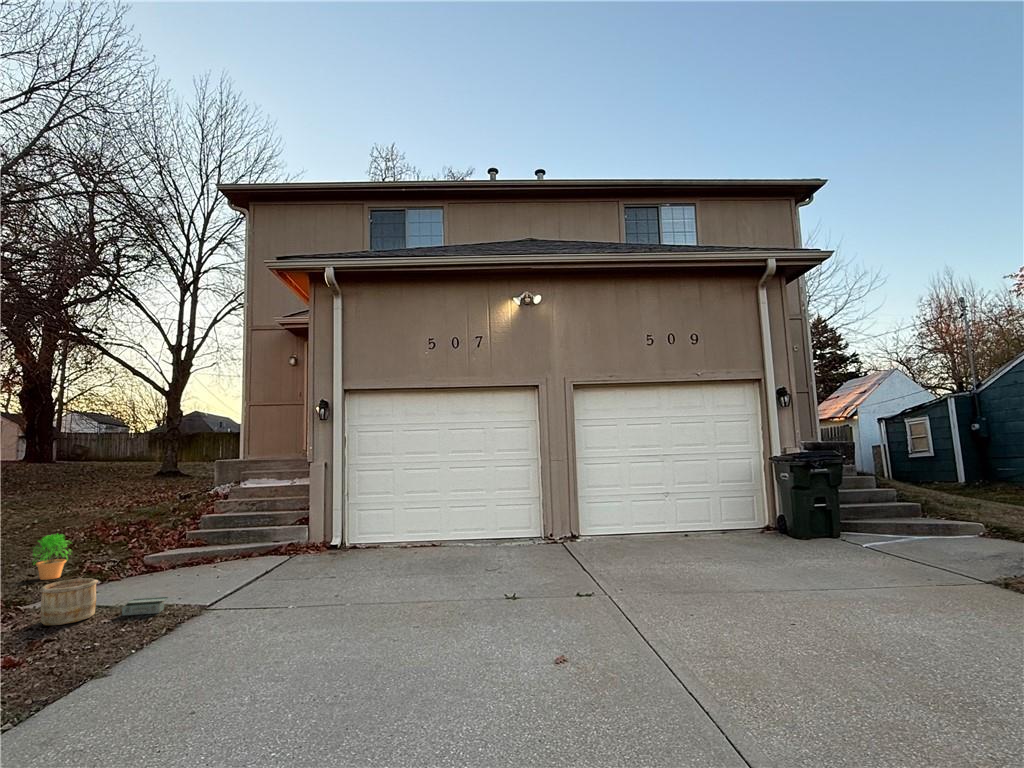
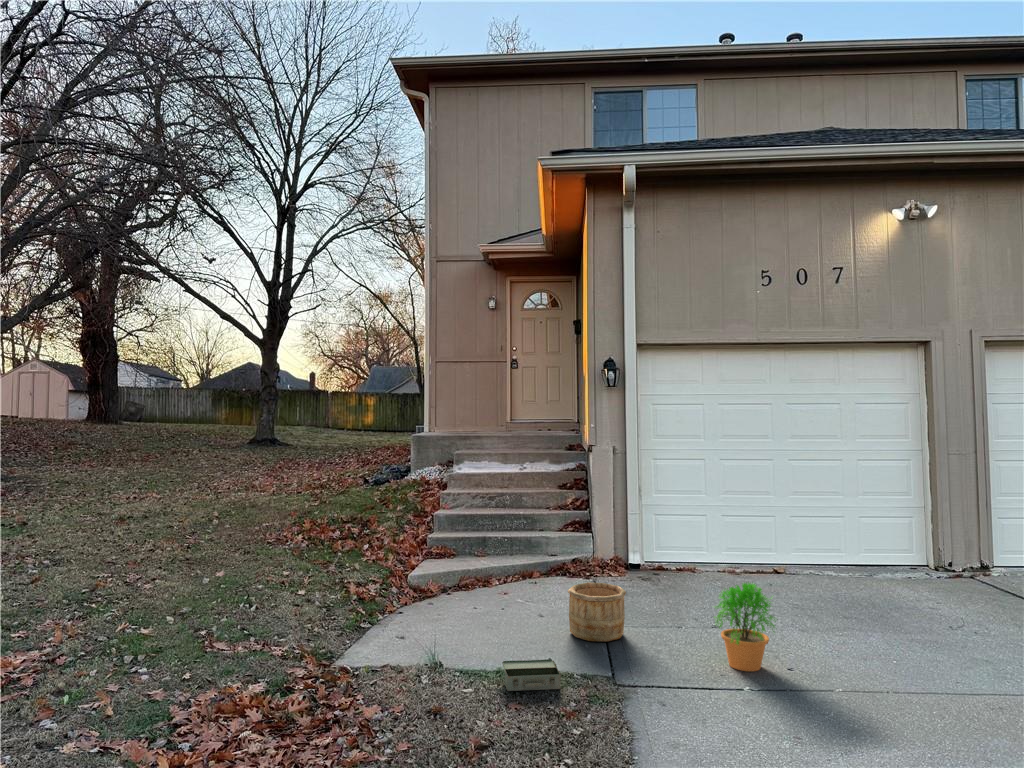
potted plant: present [33,534,69,580] -> present [714,583,775,671]
wooden bucket: present [40,578,98,625] -> present [568,582,626,642]

